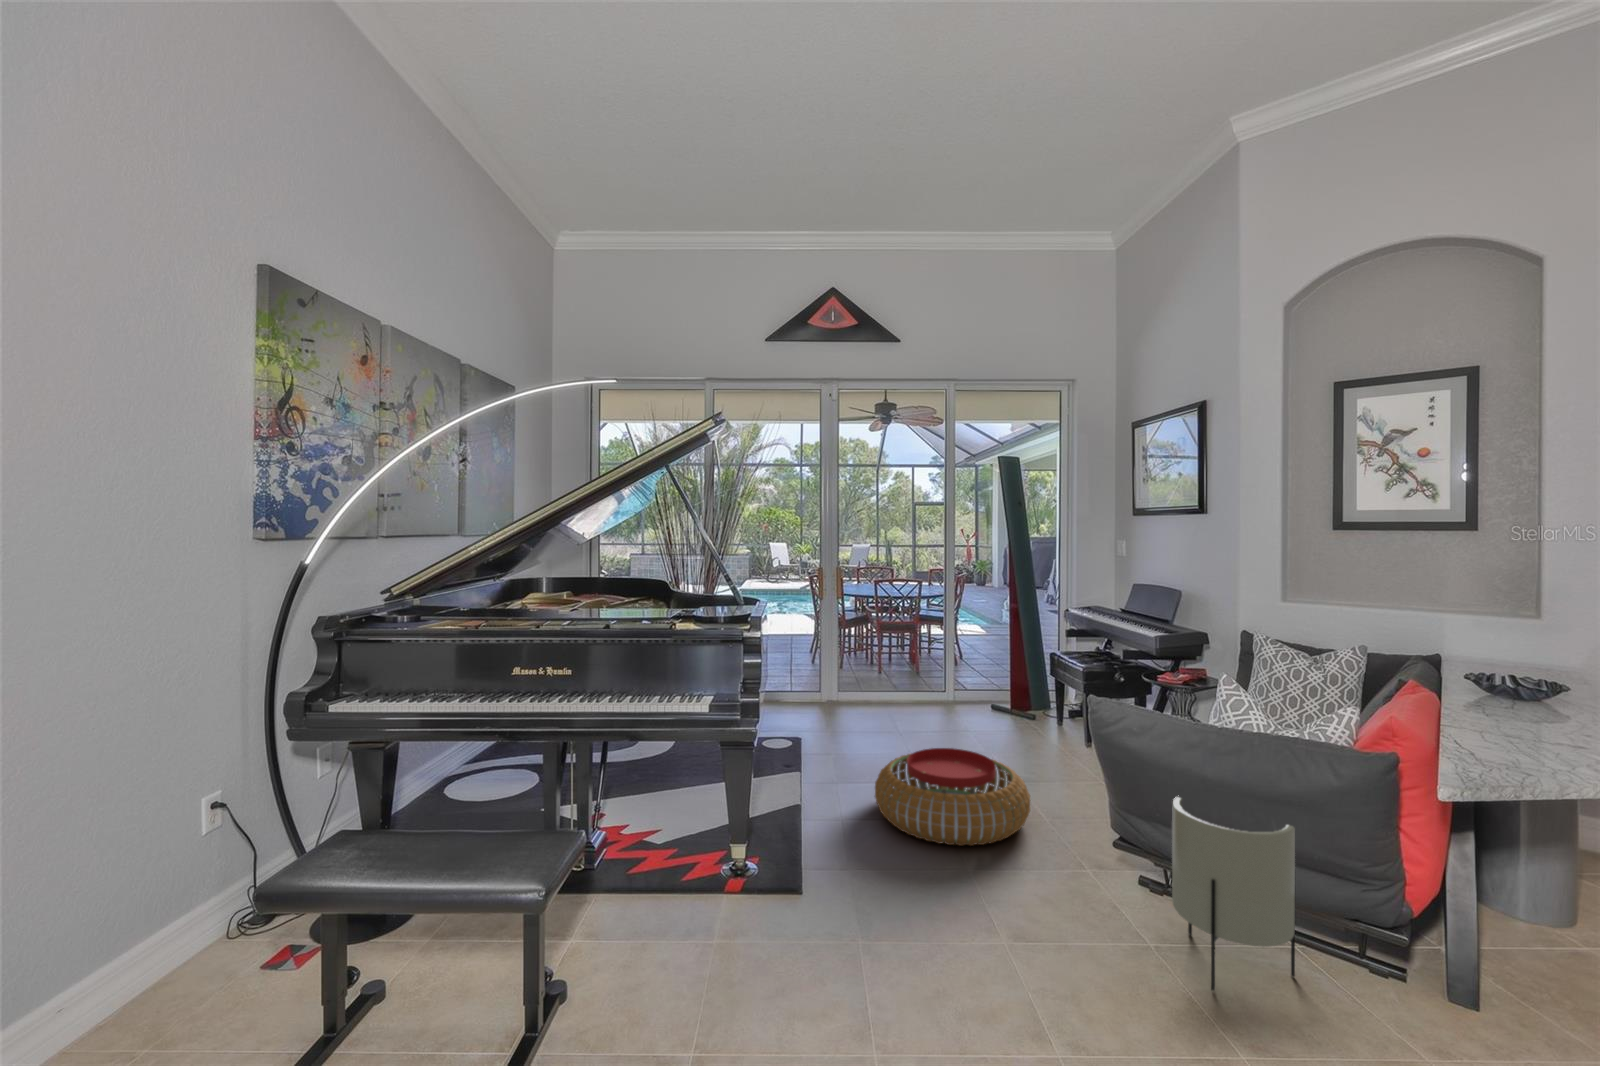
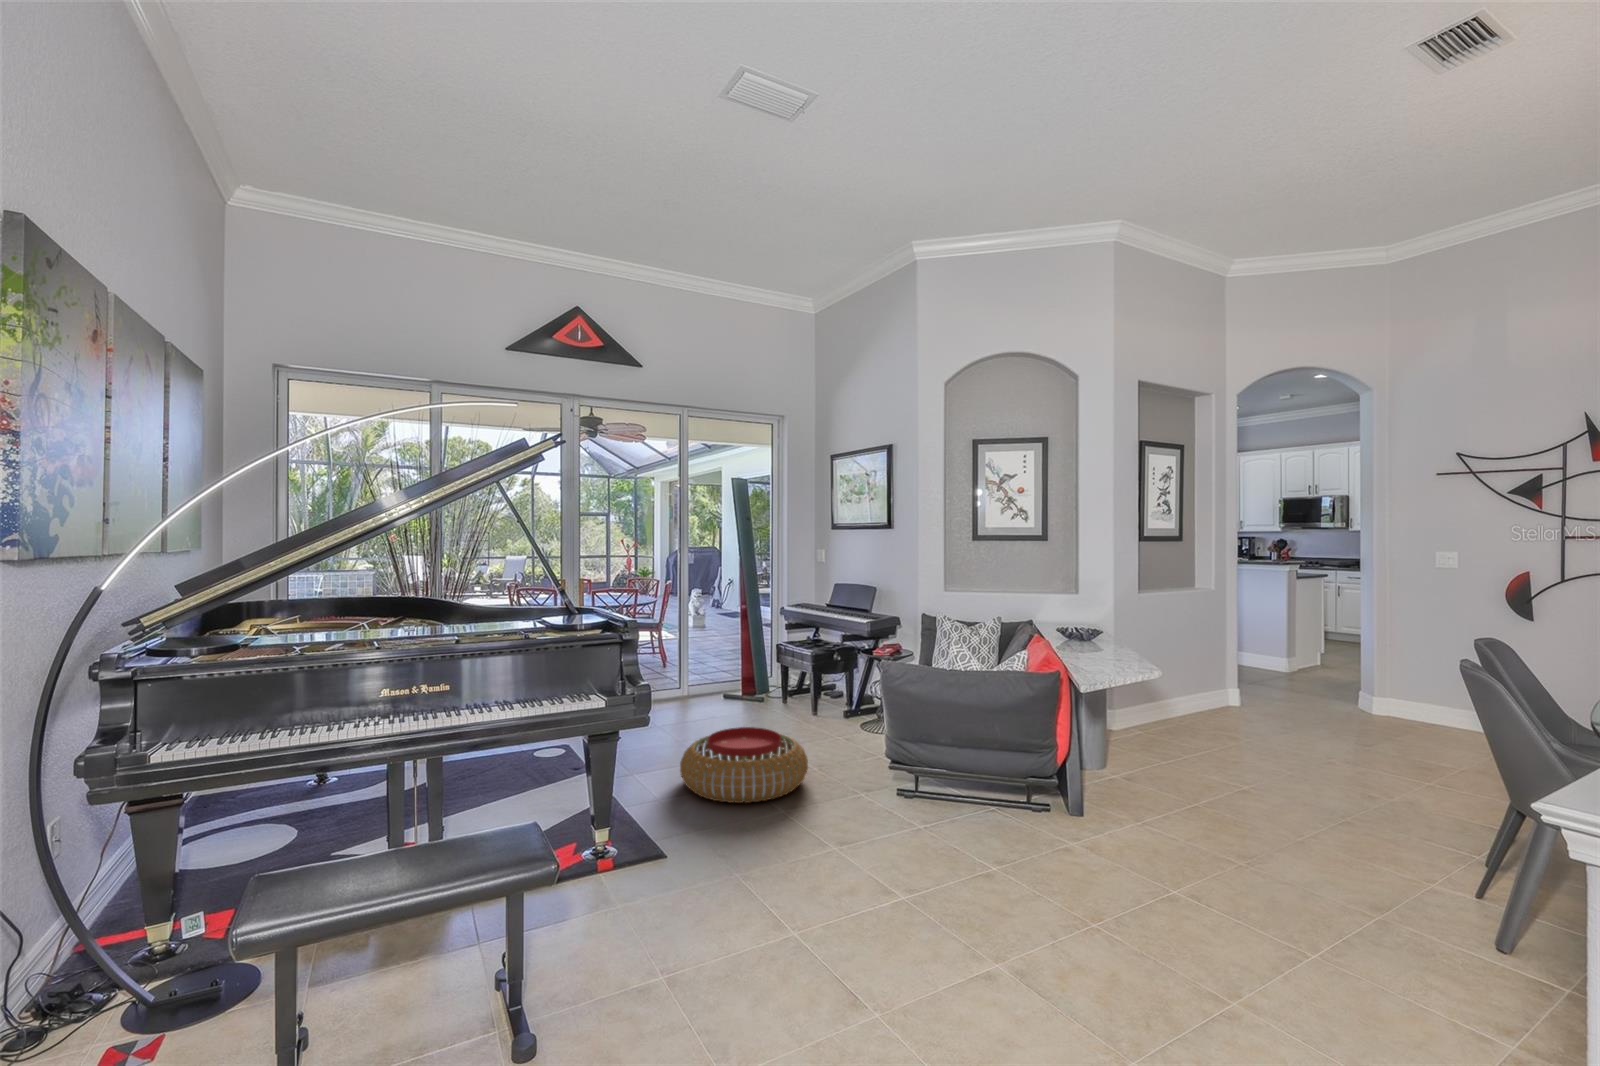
planter: present [1172,797,1295,991] -> none [930,719,999,845]

